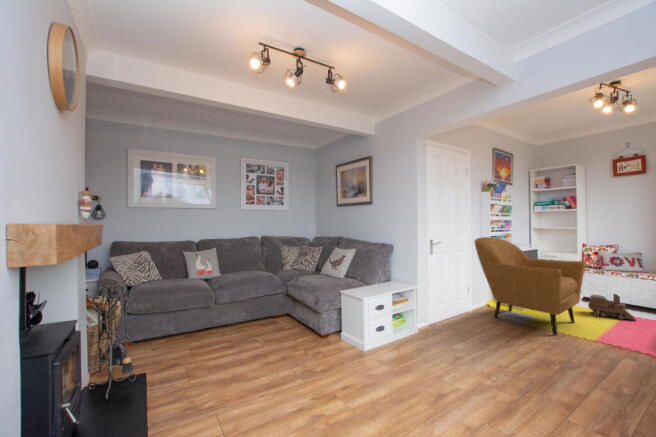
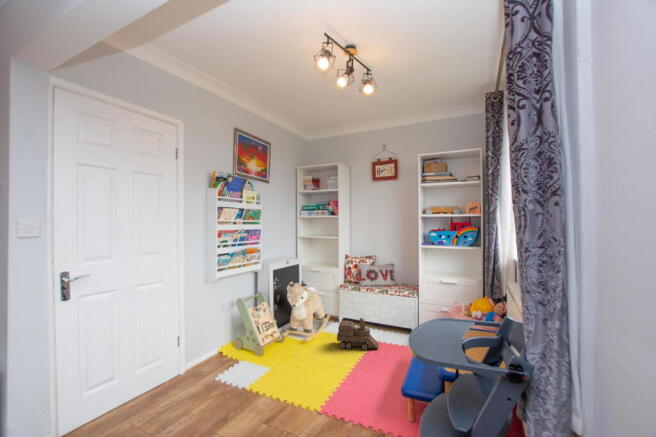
armchair: present [475,237,585,335] -> none [180,256,325,406]

